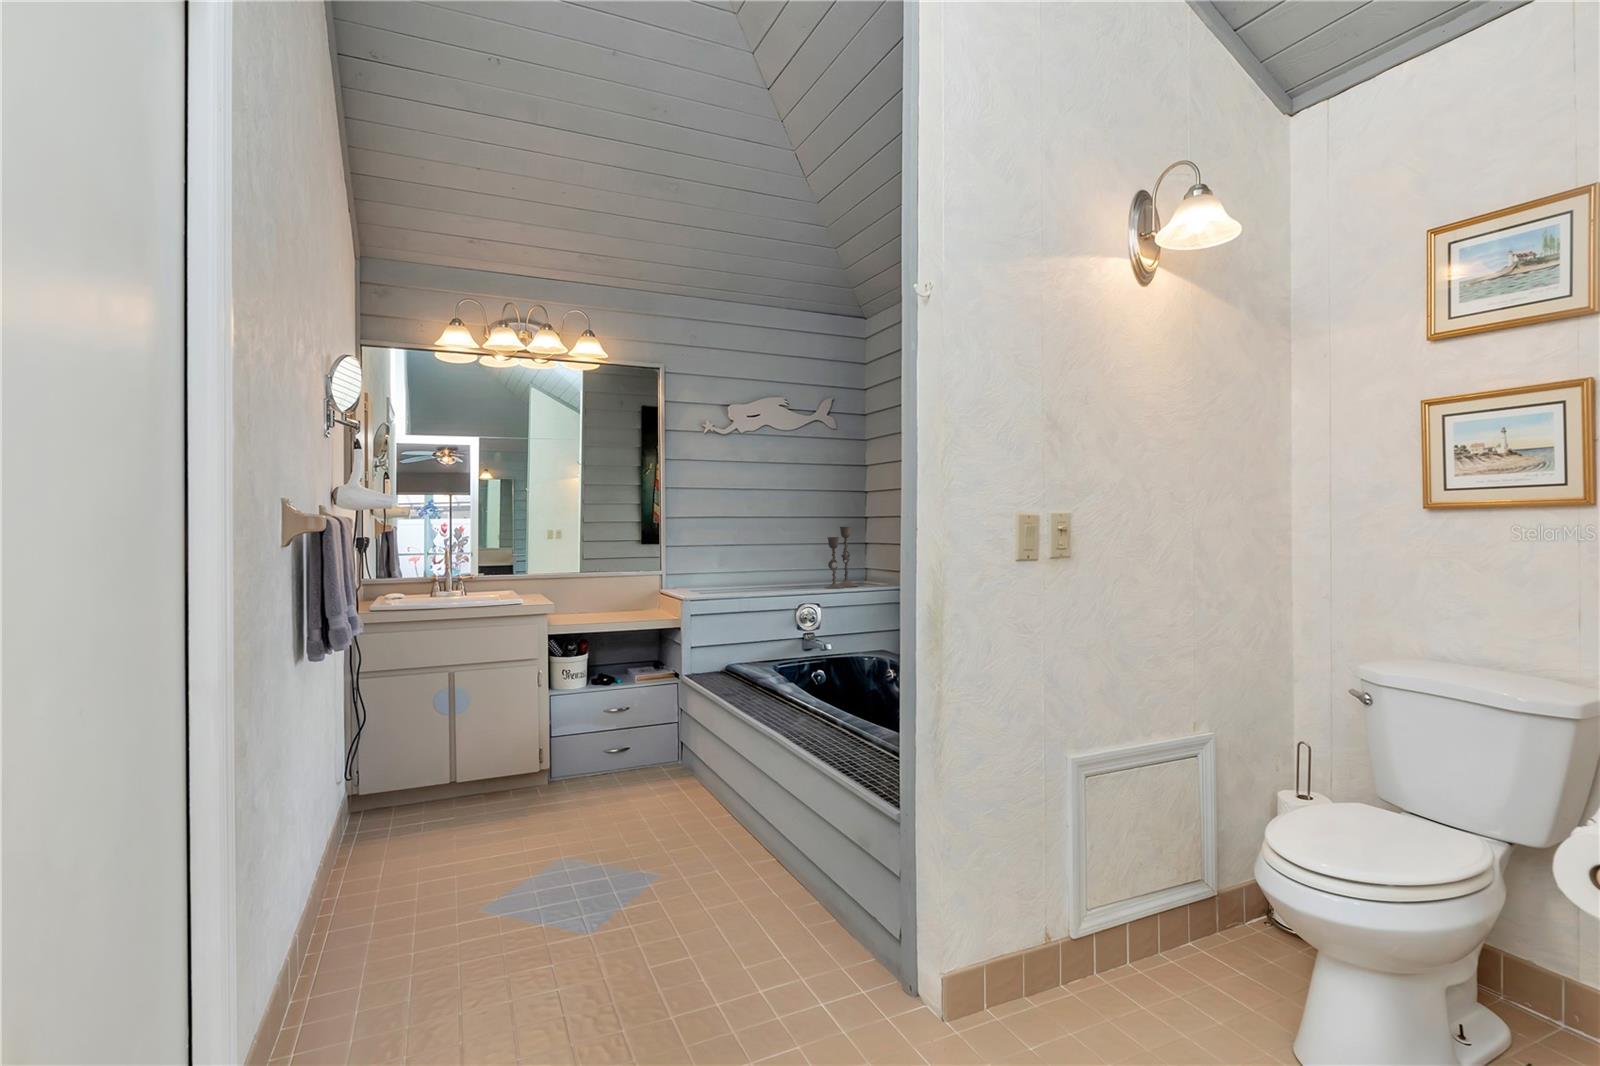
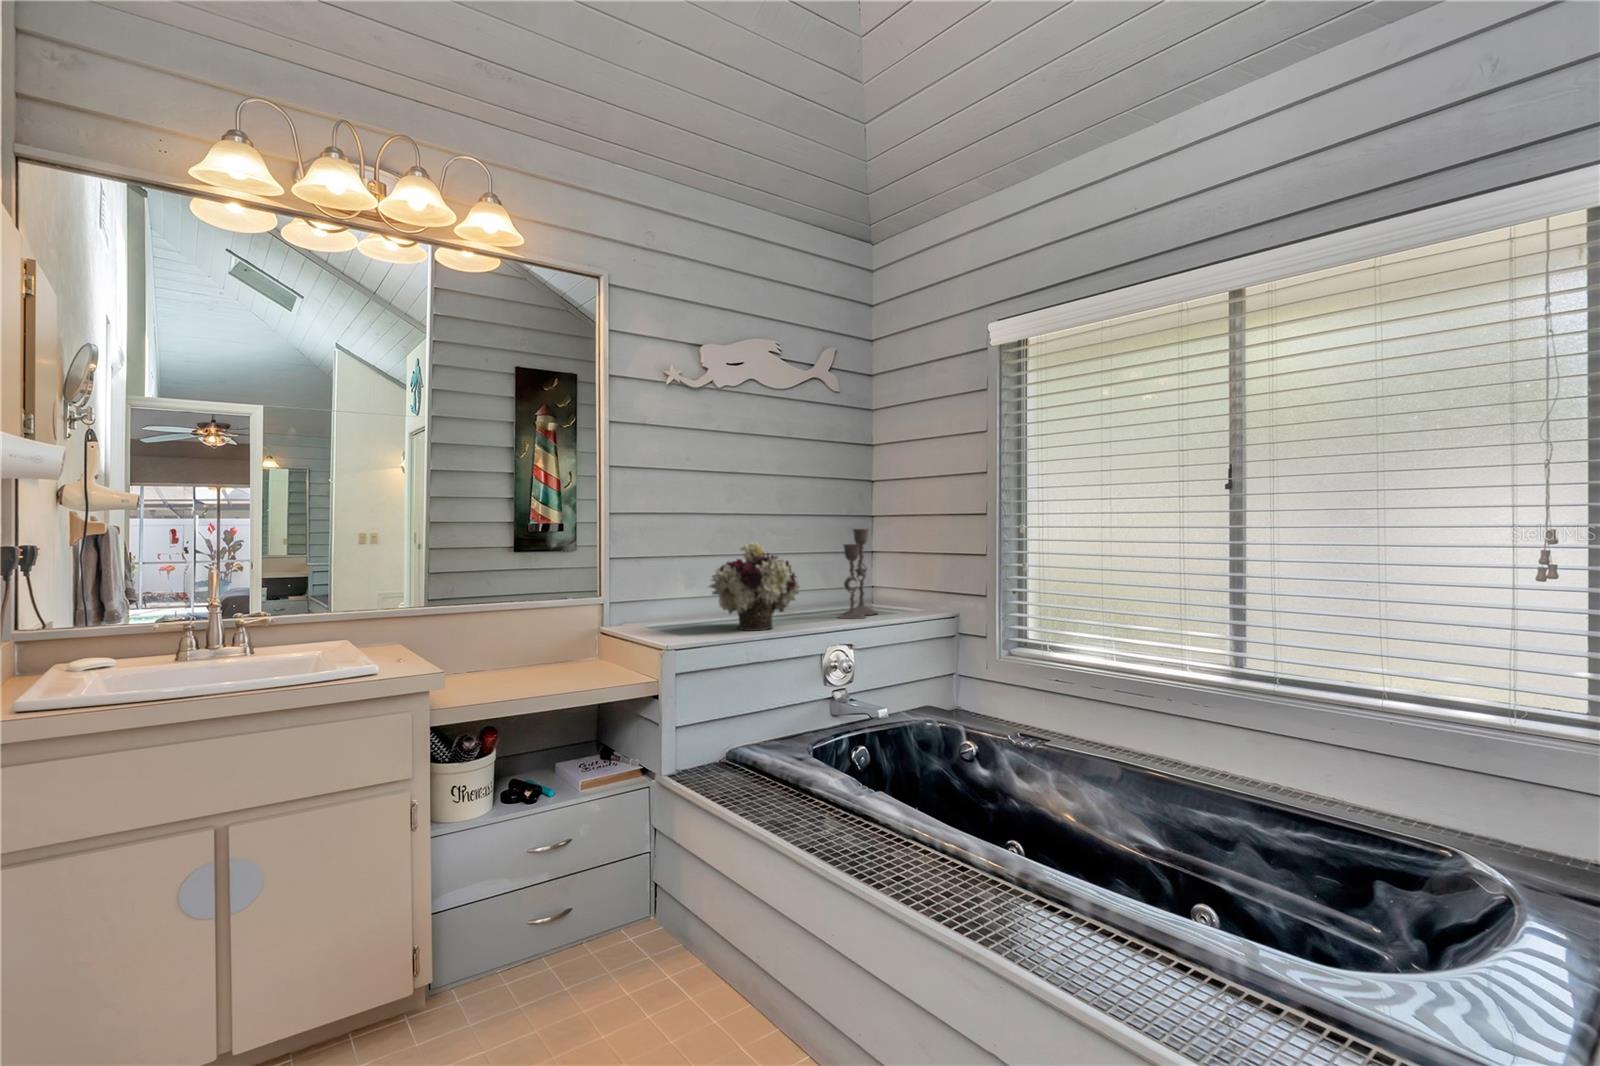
flower arrangement: none [725,535,788,592] -> present [709,542,800,631]

